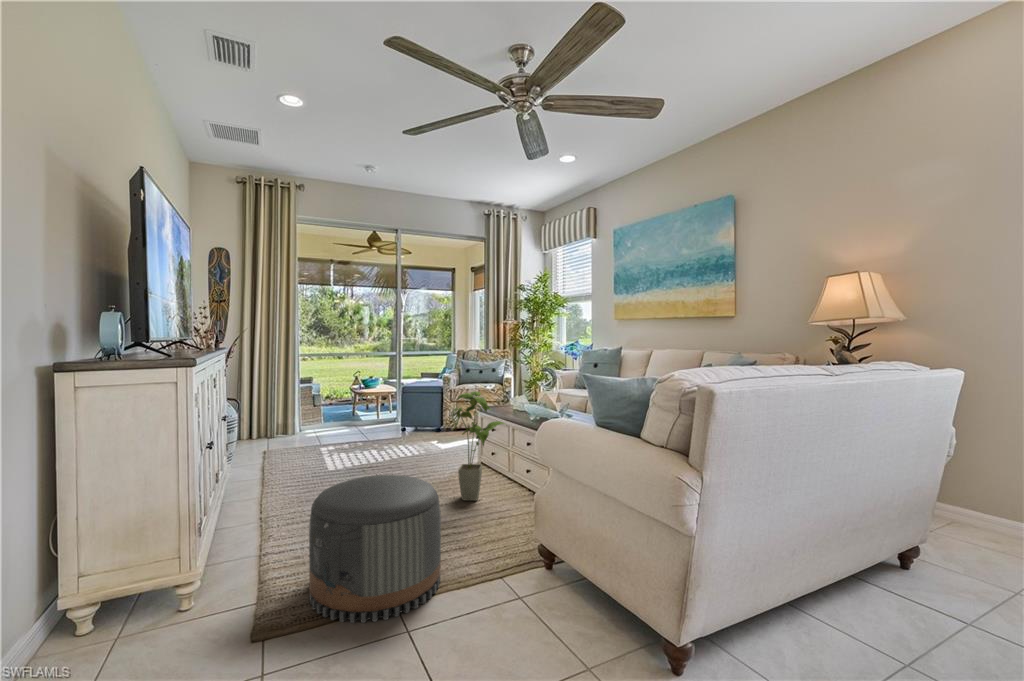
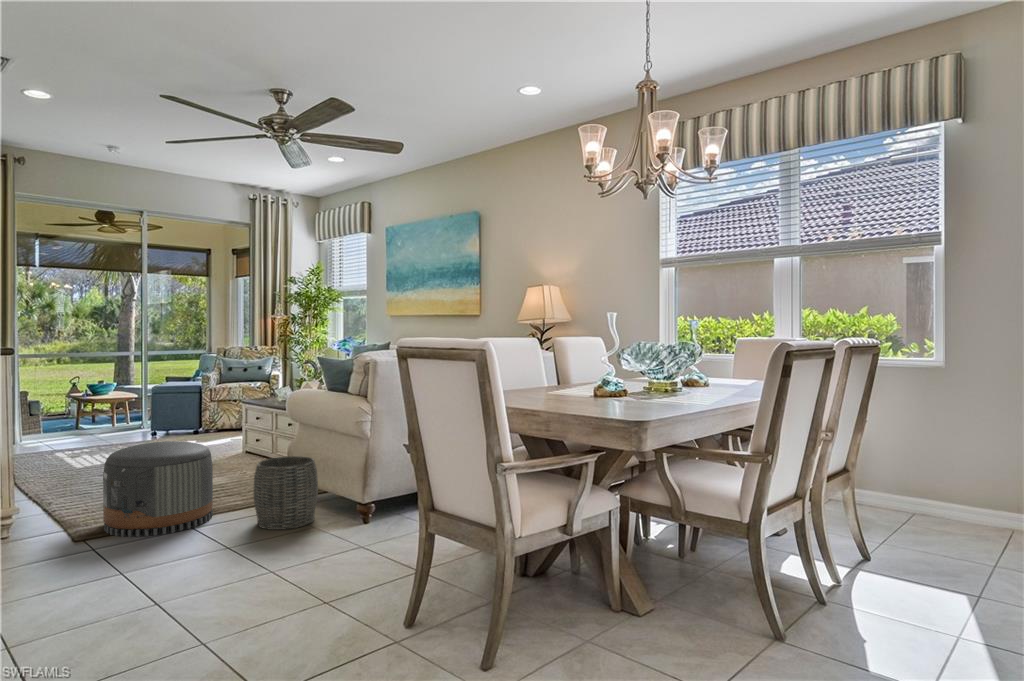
house plant: present [452,391,504,501] -> none [216,381,271,477]
woven basket: none [492,514,583,644] -> present [254,456,318,530]

